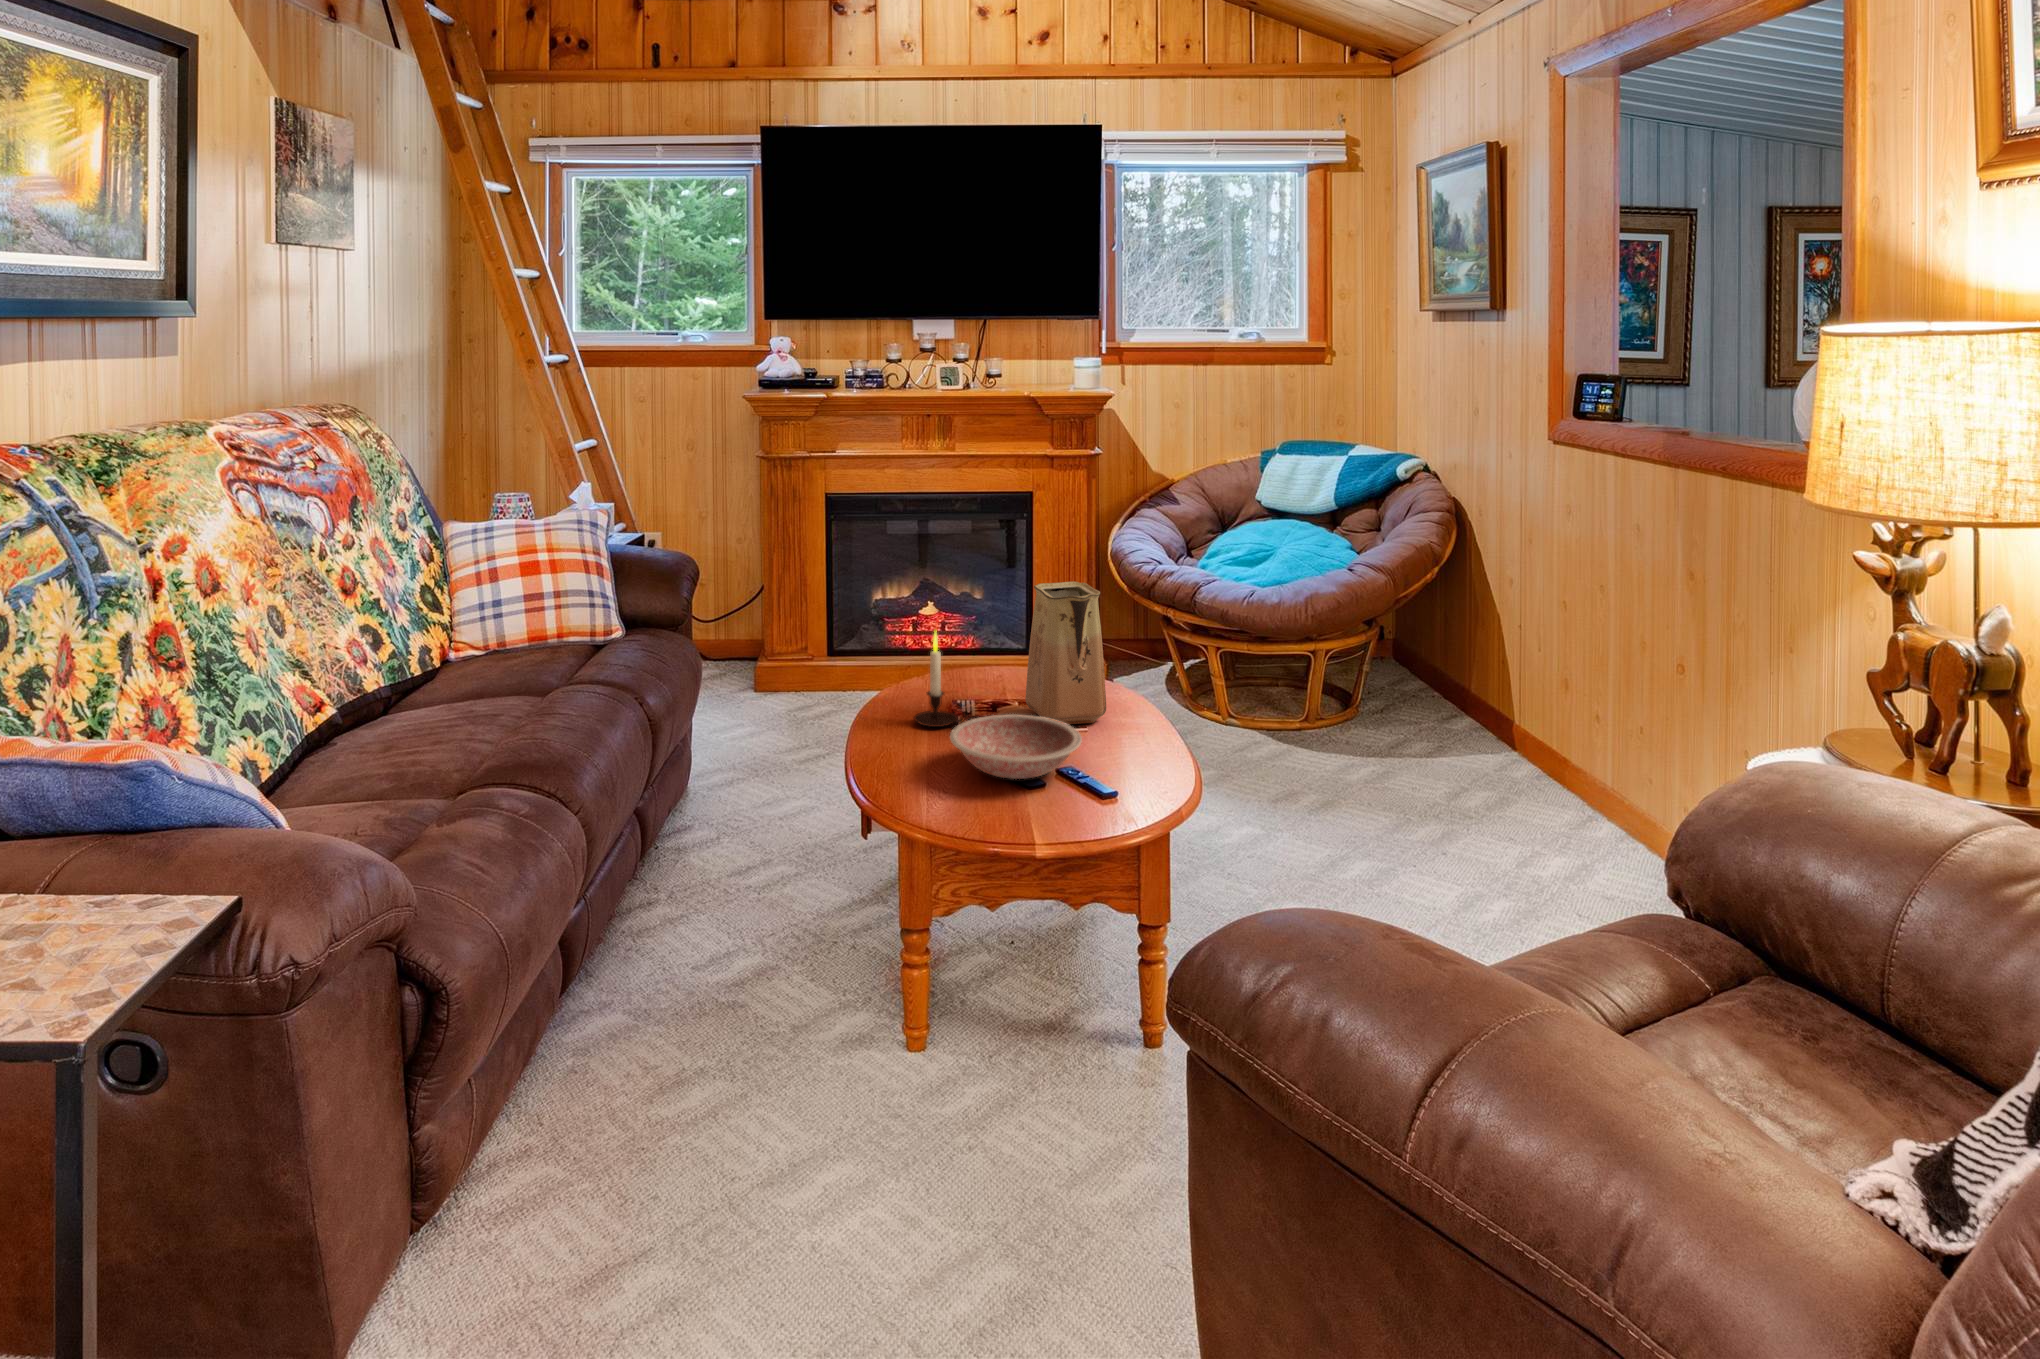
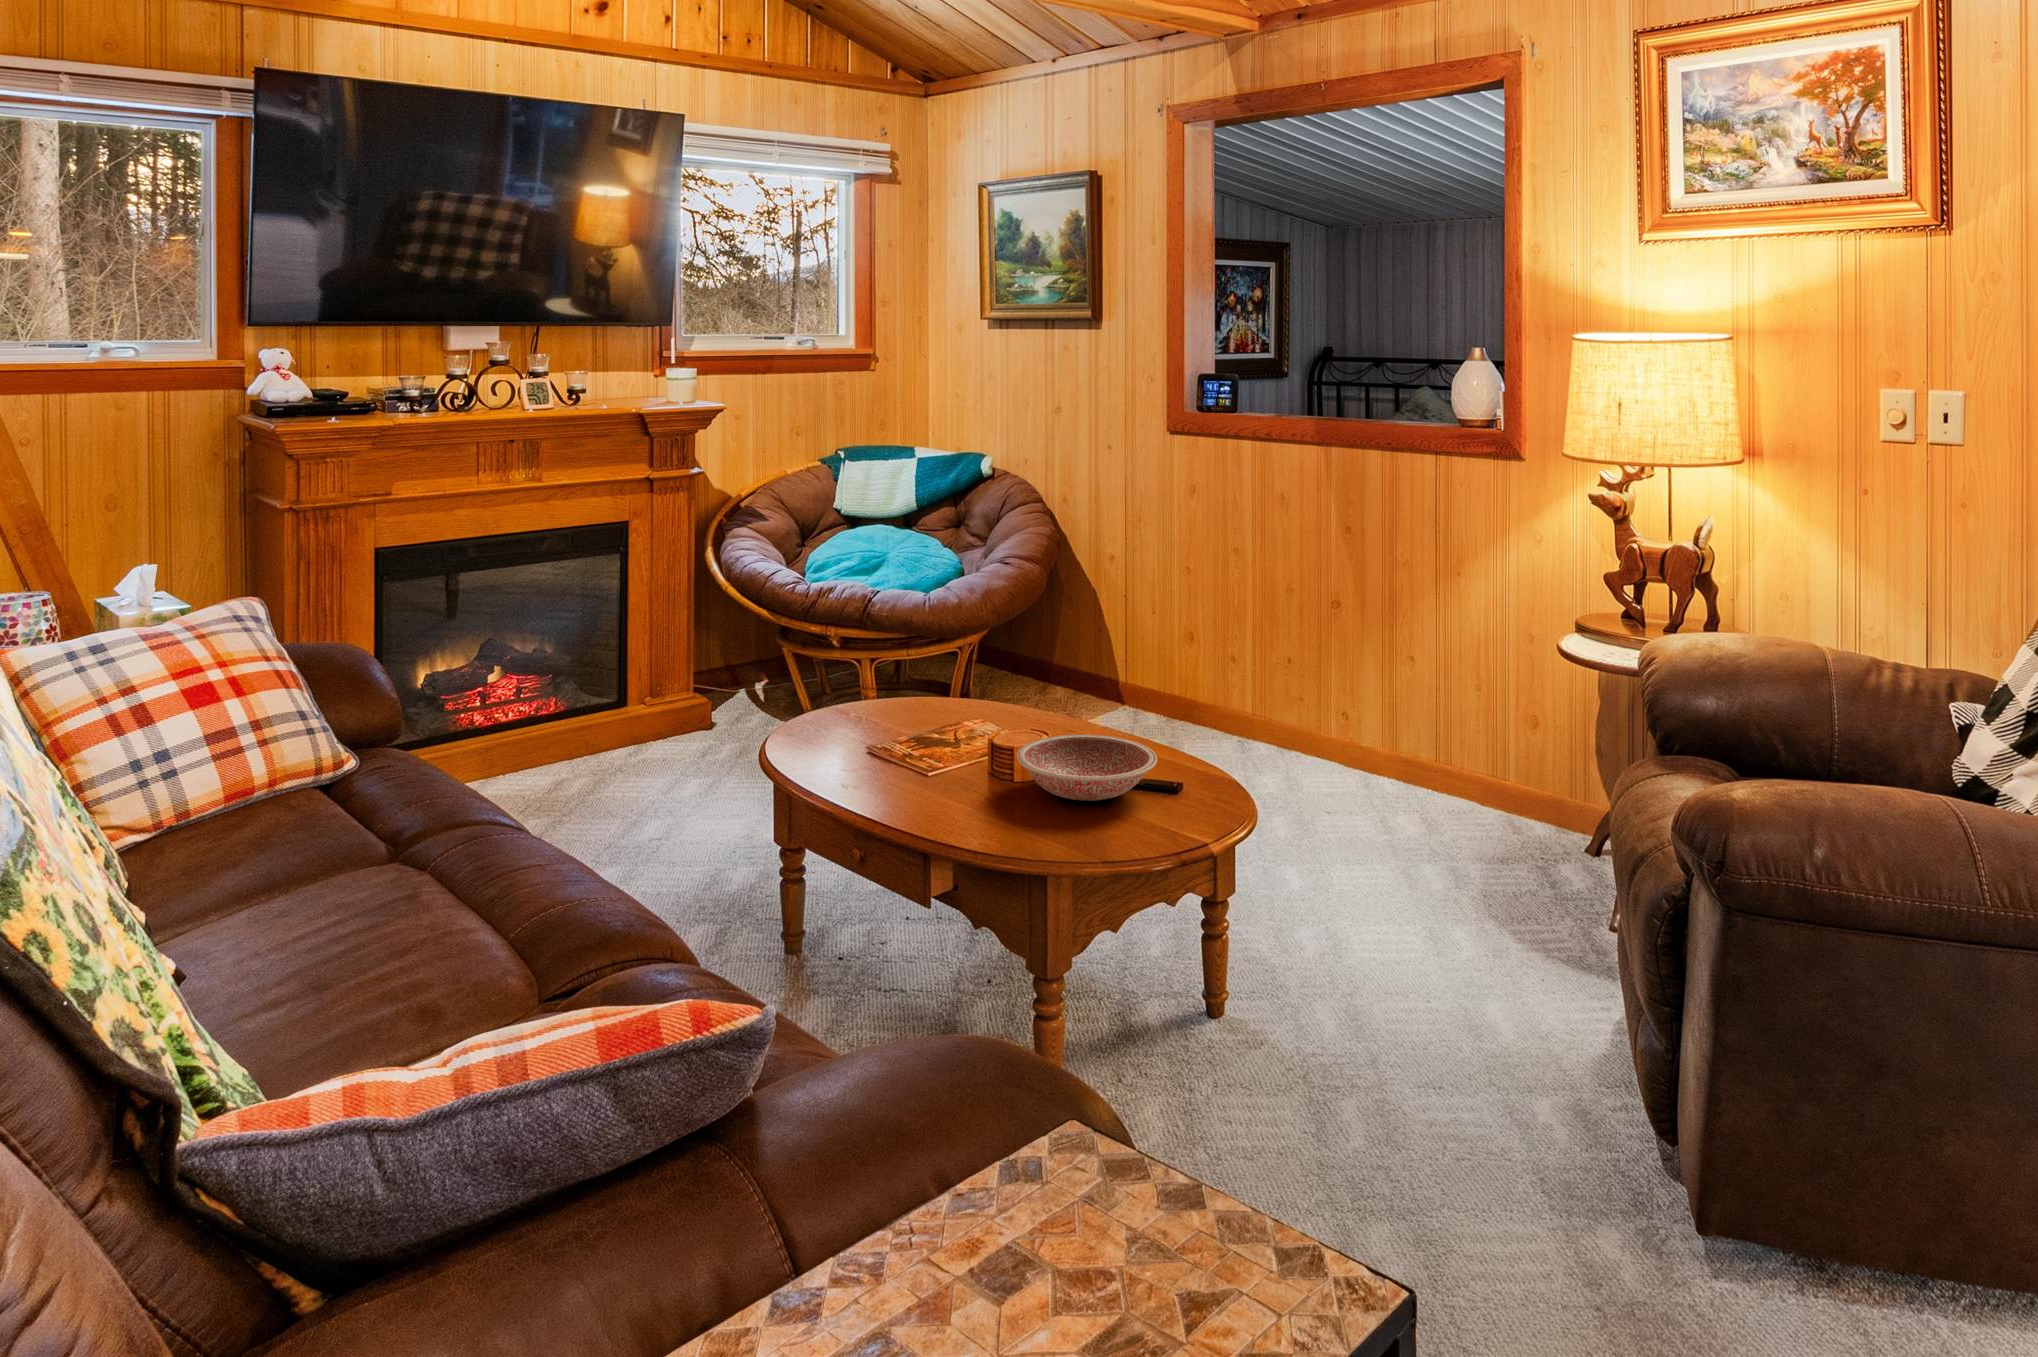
vase: present [1025,581,1106,725] -> none [975,593,1068,748]
candle: present [914,631,966,727] -> none [893,665,957,778]

